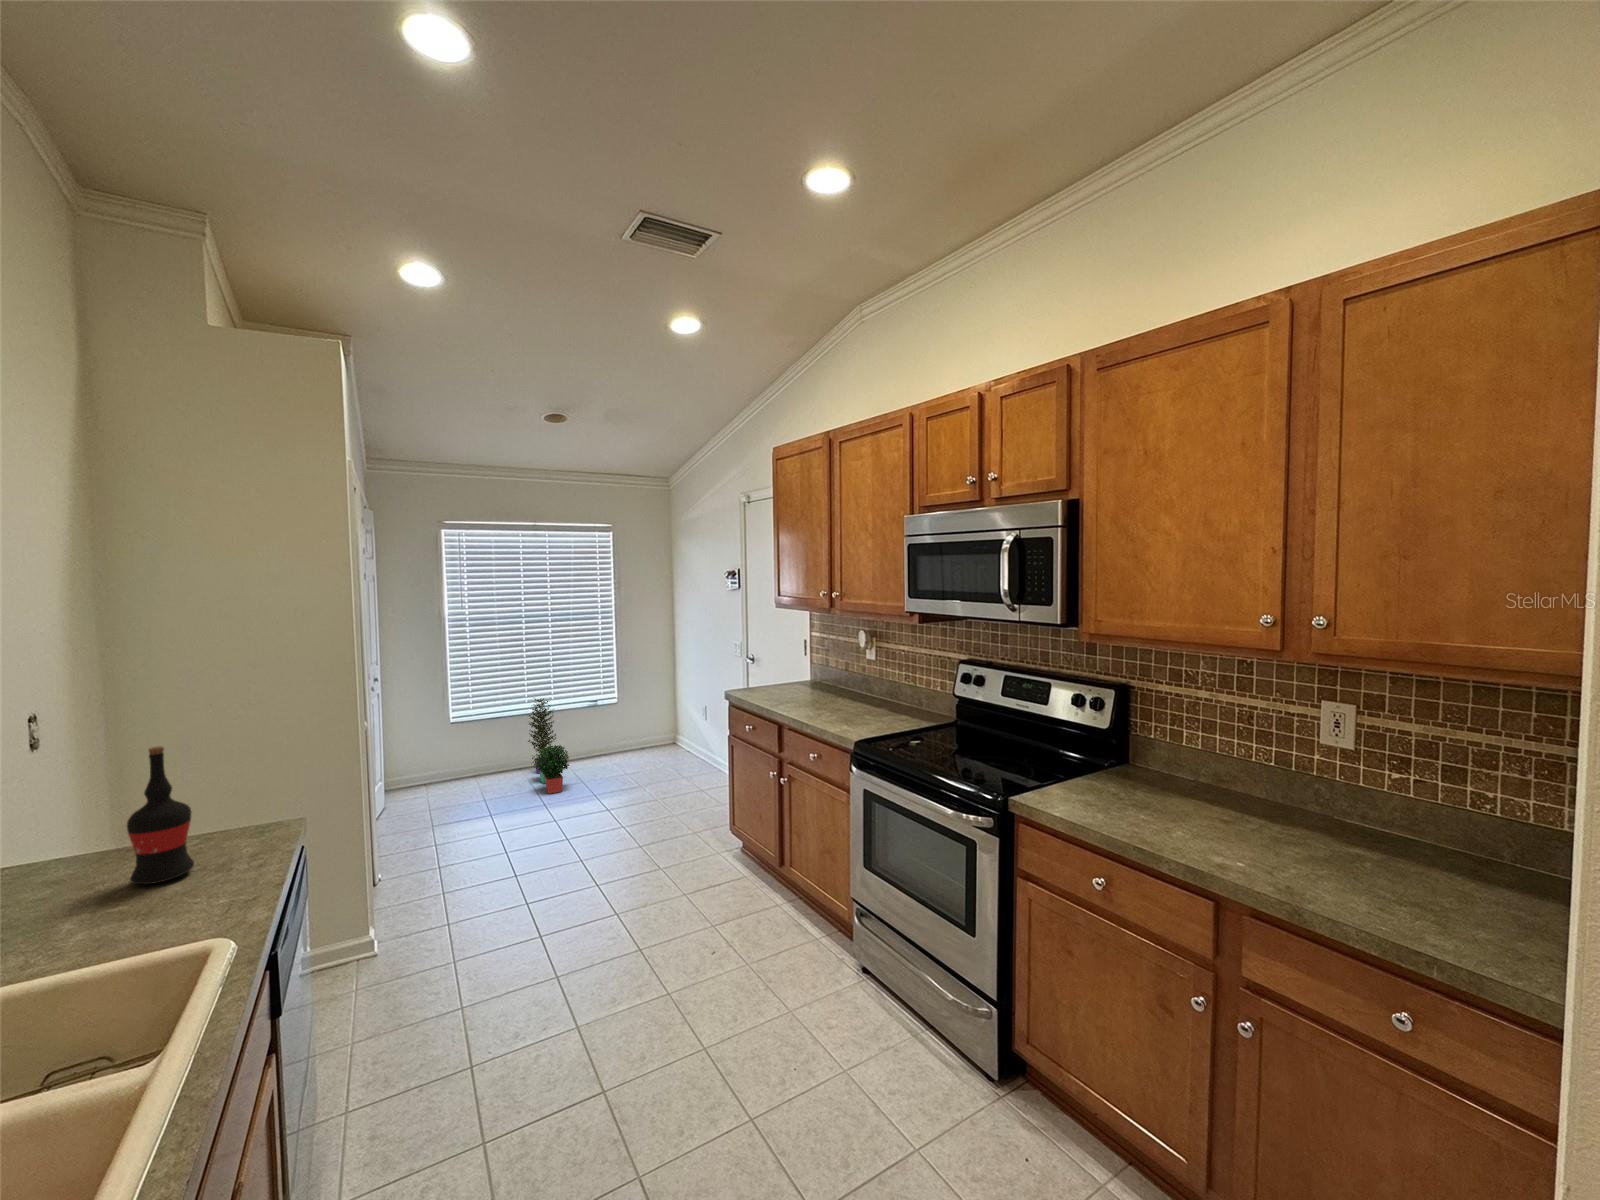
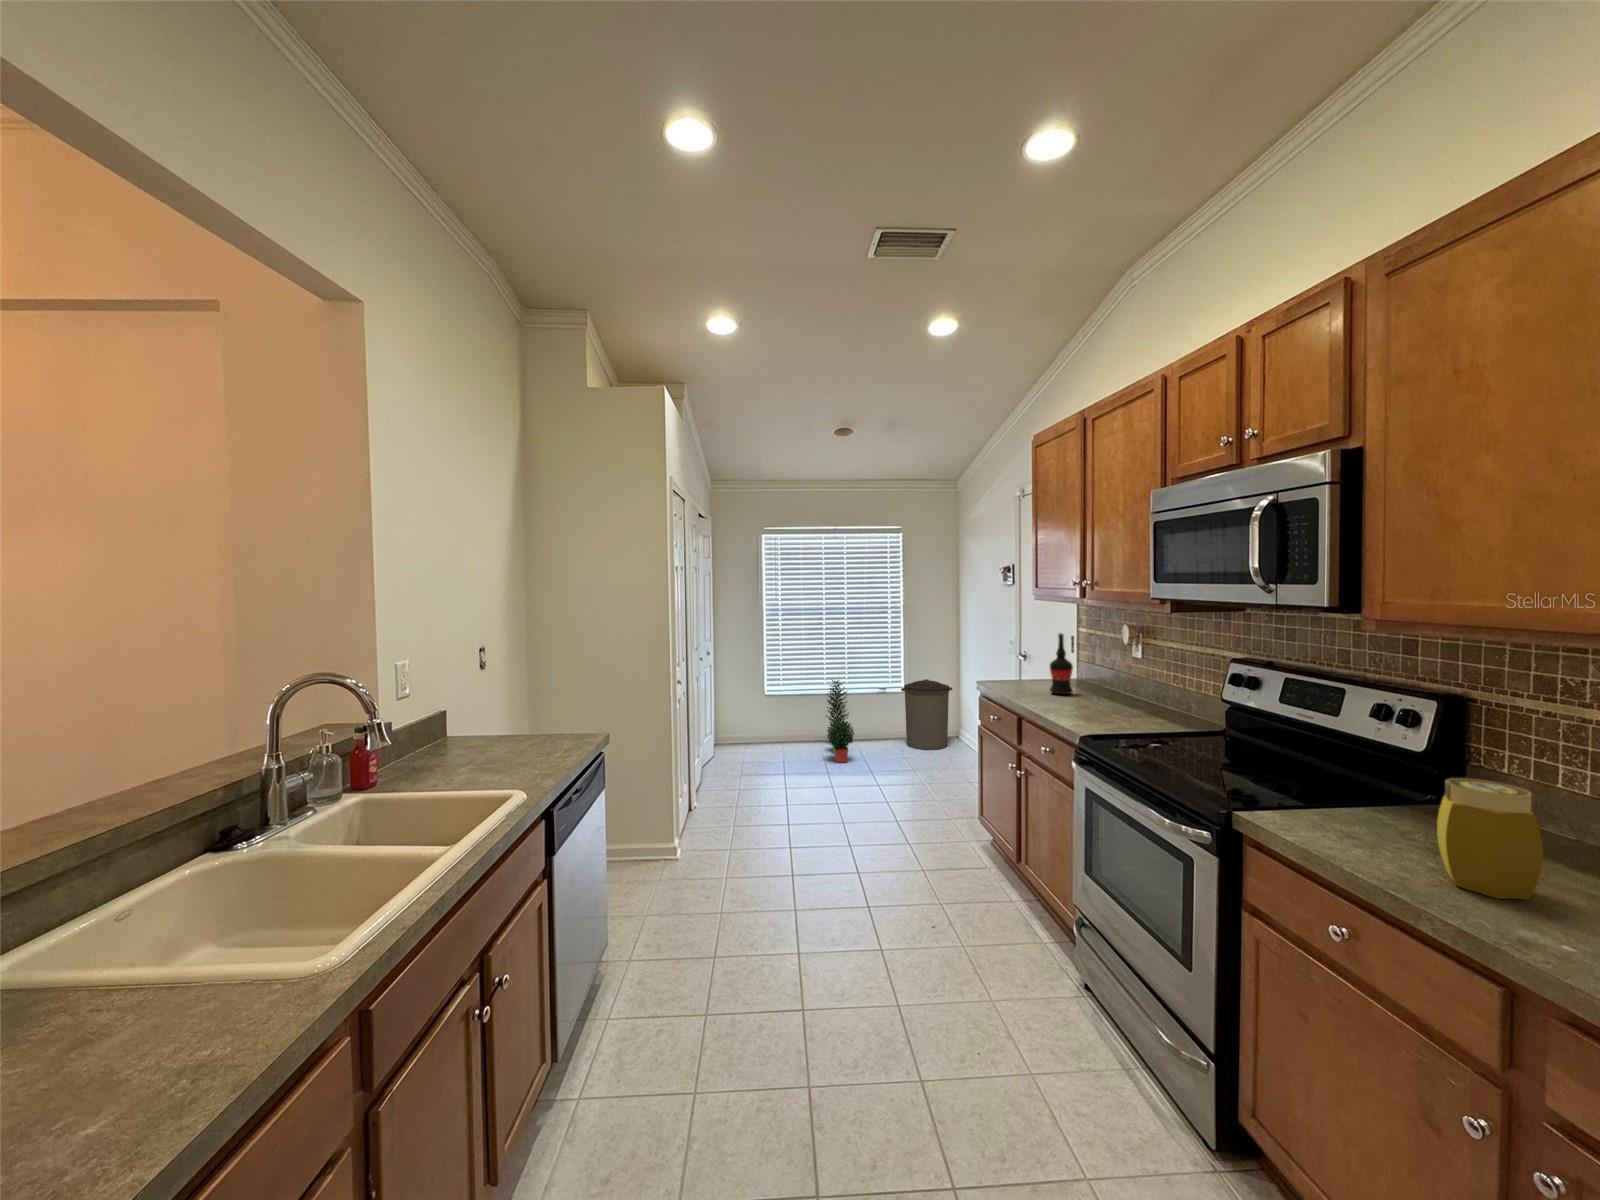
trash can: none [616,688,671,763] -> present [901,679,952,750]
wine bottle: present [127,746,194,884] -> present [1050,633,1073,694]
jar: none [1148,751,1208,834] -> present [1437,778,1543,899]

